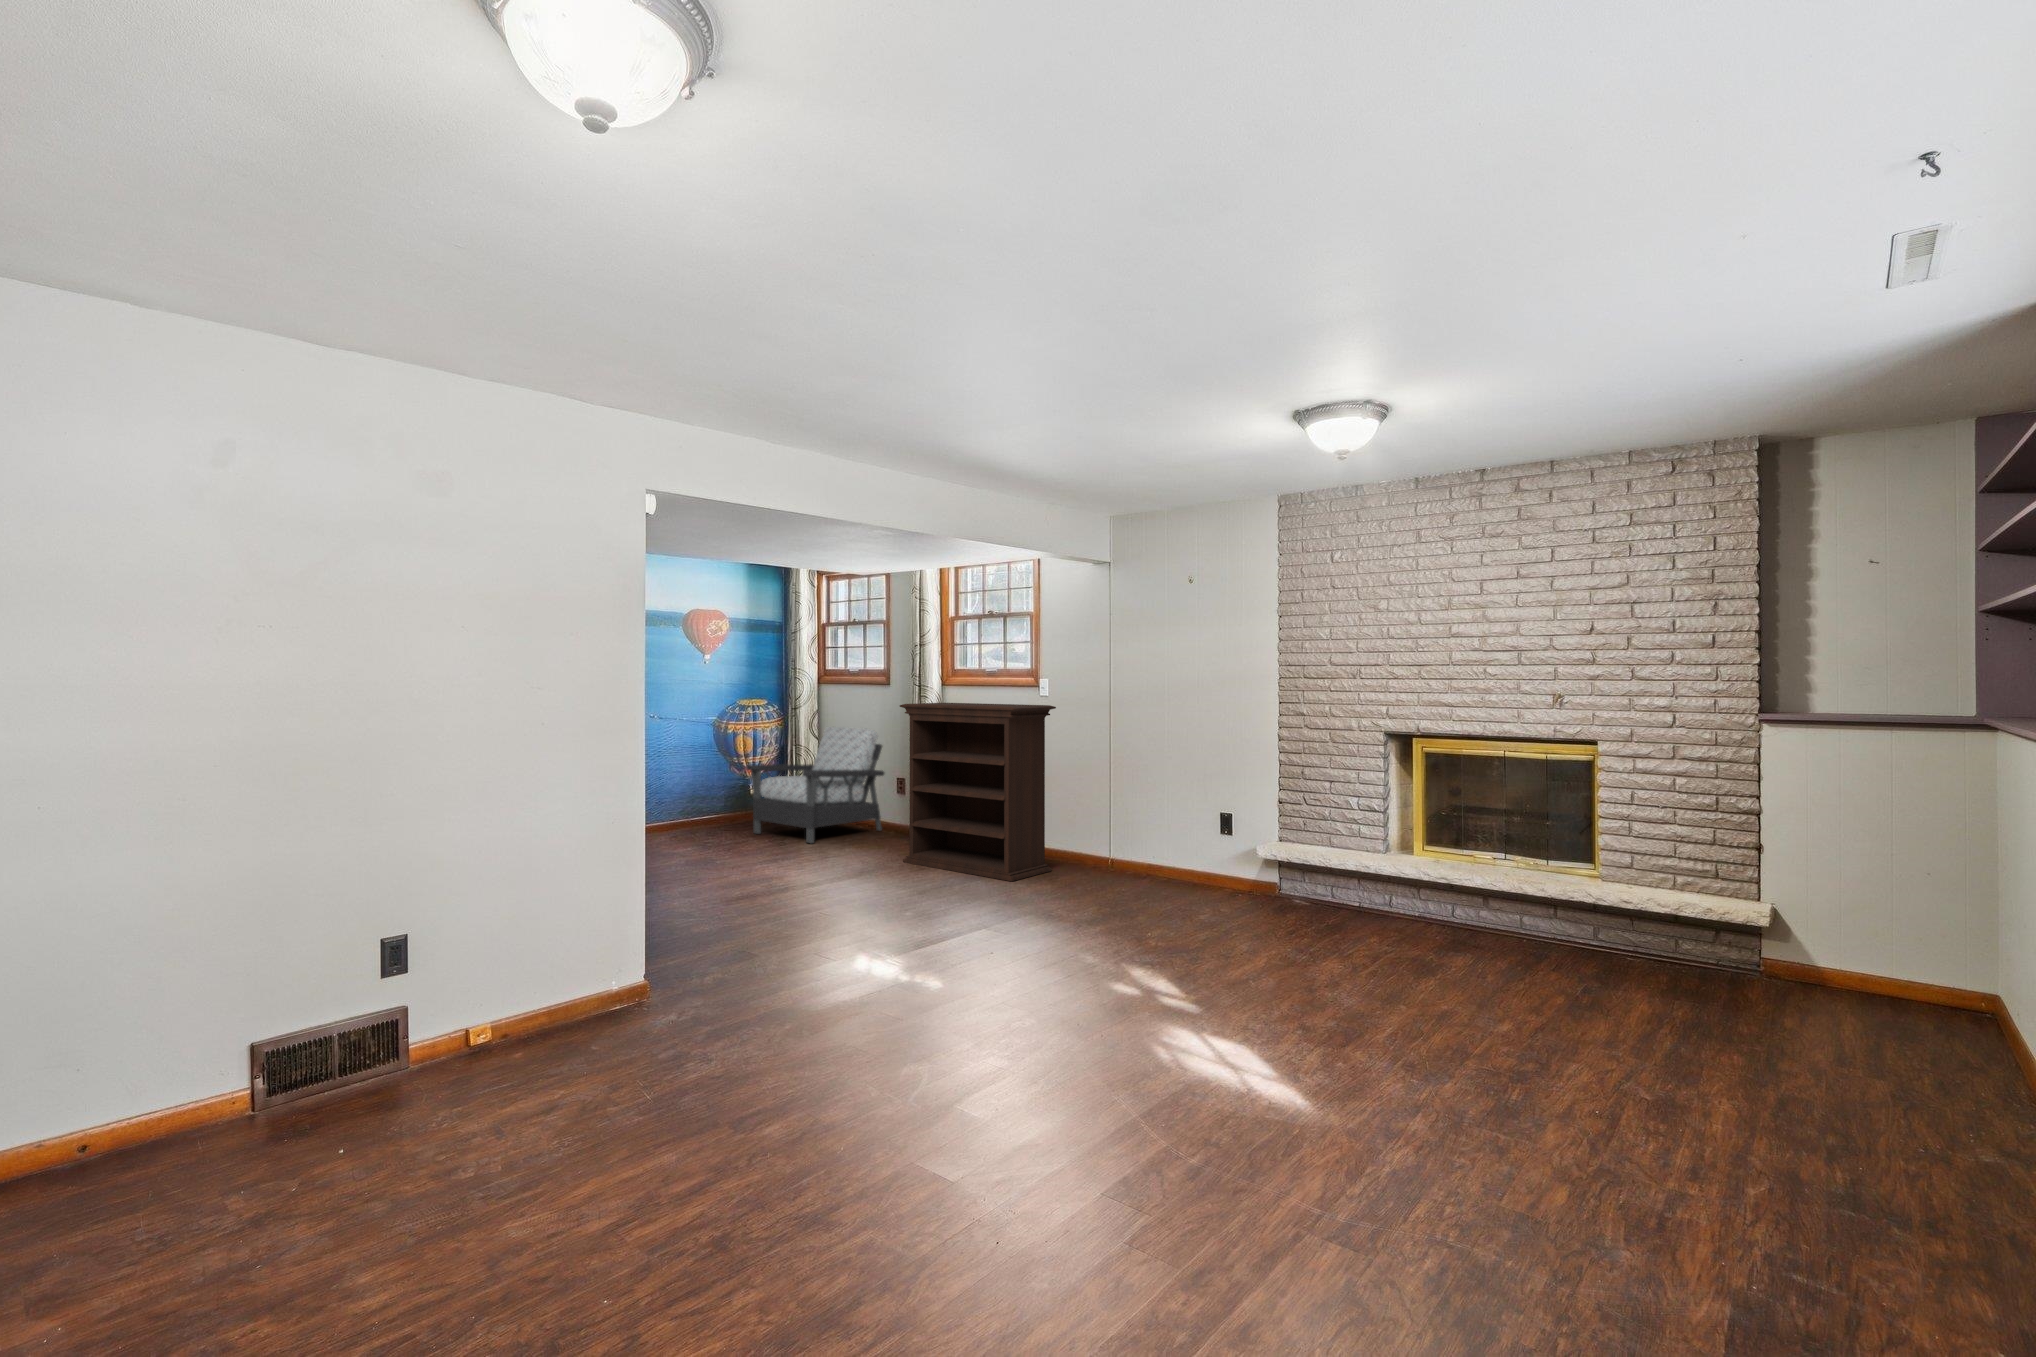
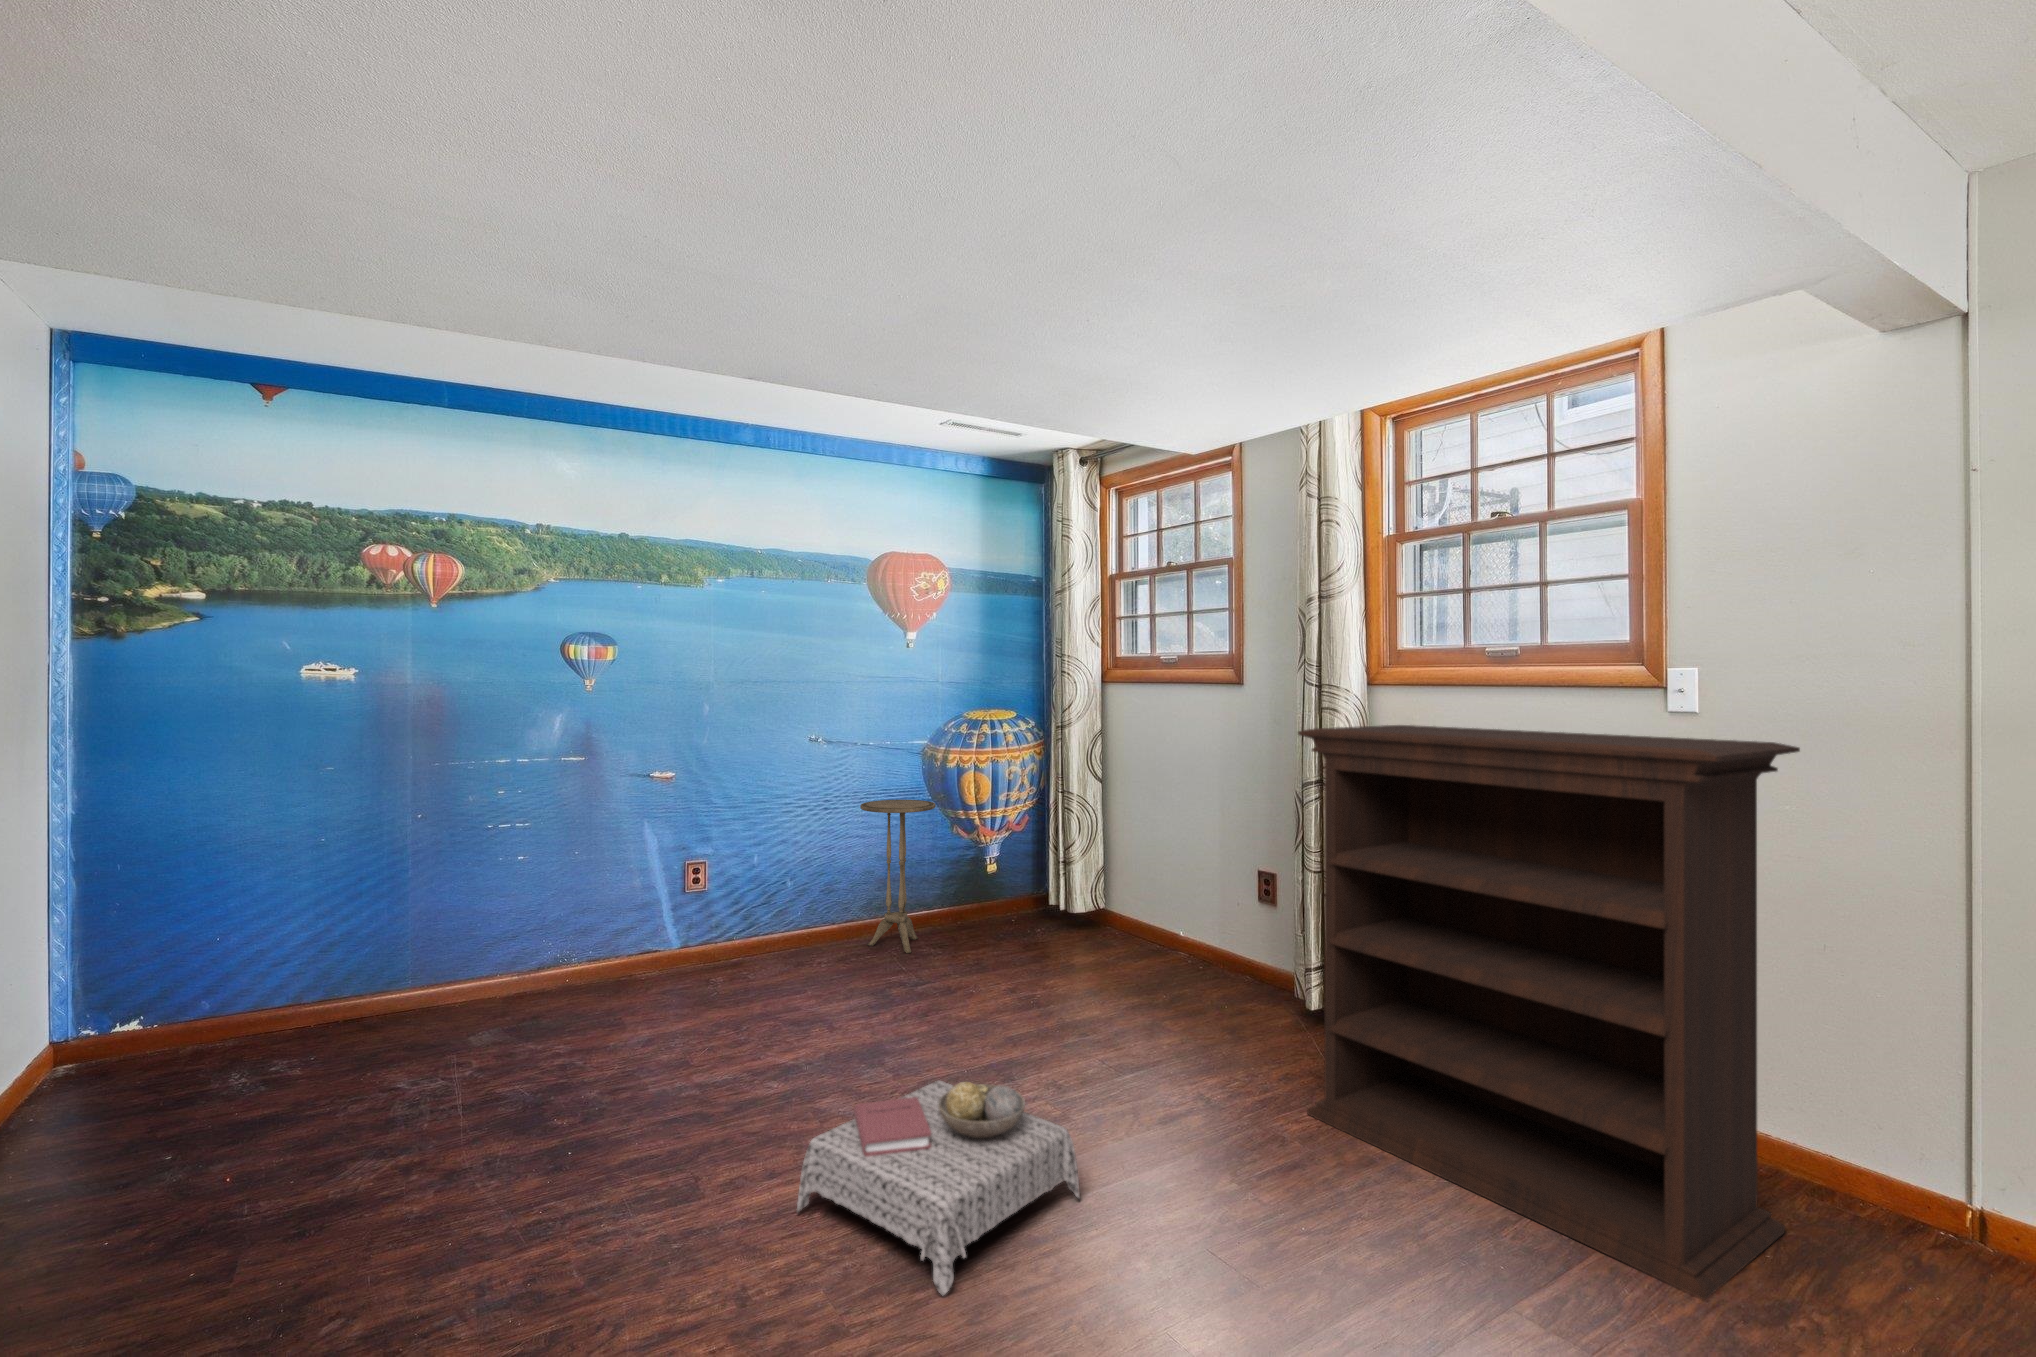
armchair: present [746,727,884,844] -> none [972,761,1233,1007]
side table: none [679,751,723,834] -> present [860,800,936,953]
ottoman: none [698,837,809,897] -> present [797,1081,1080,1295]

